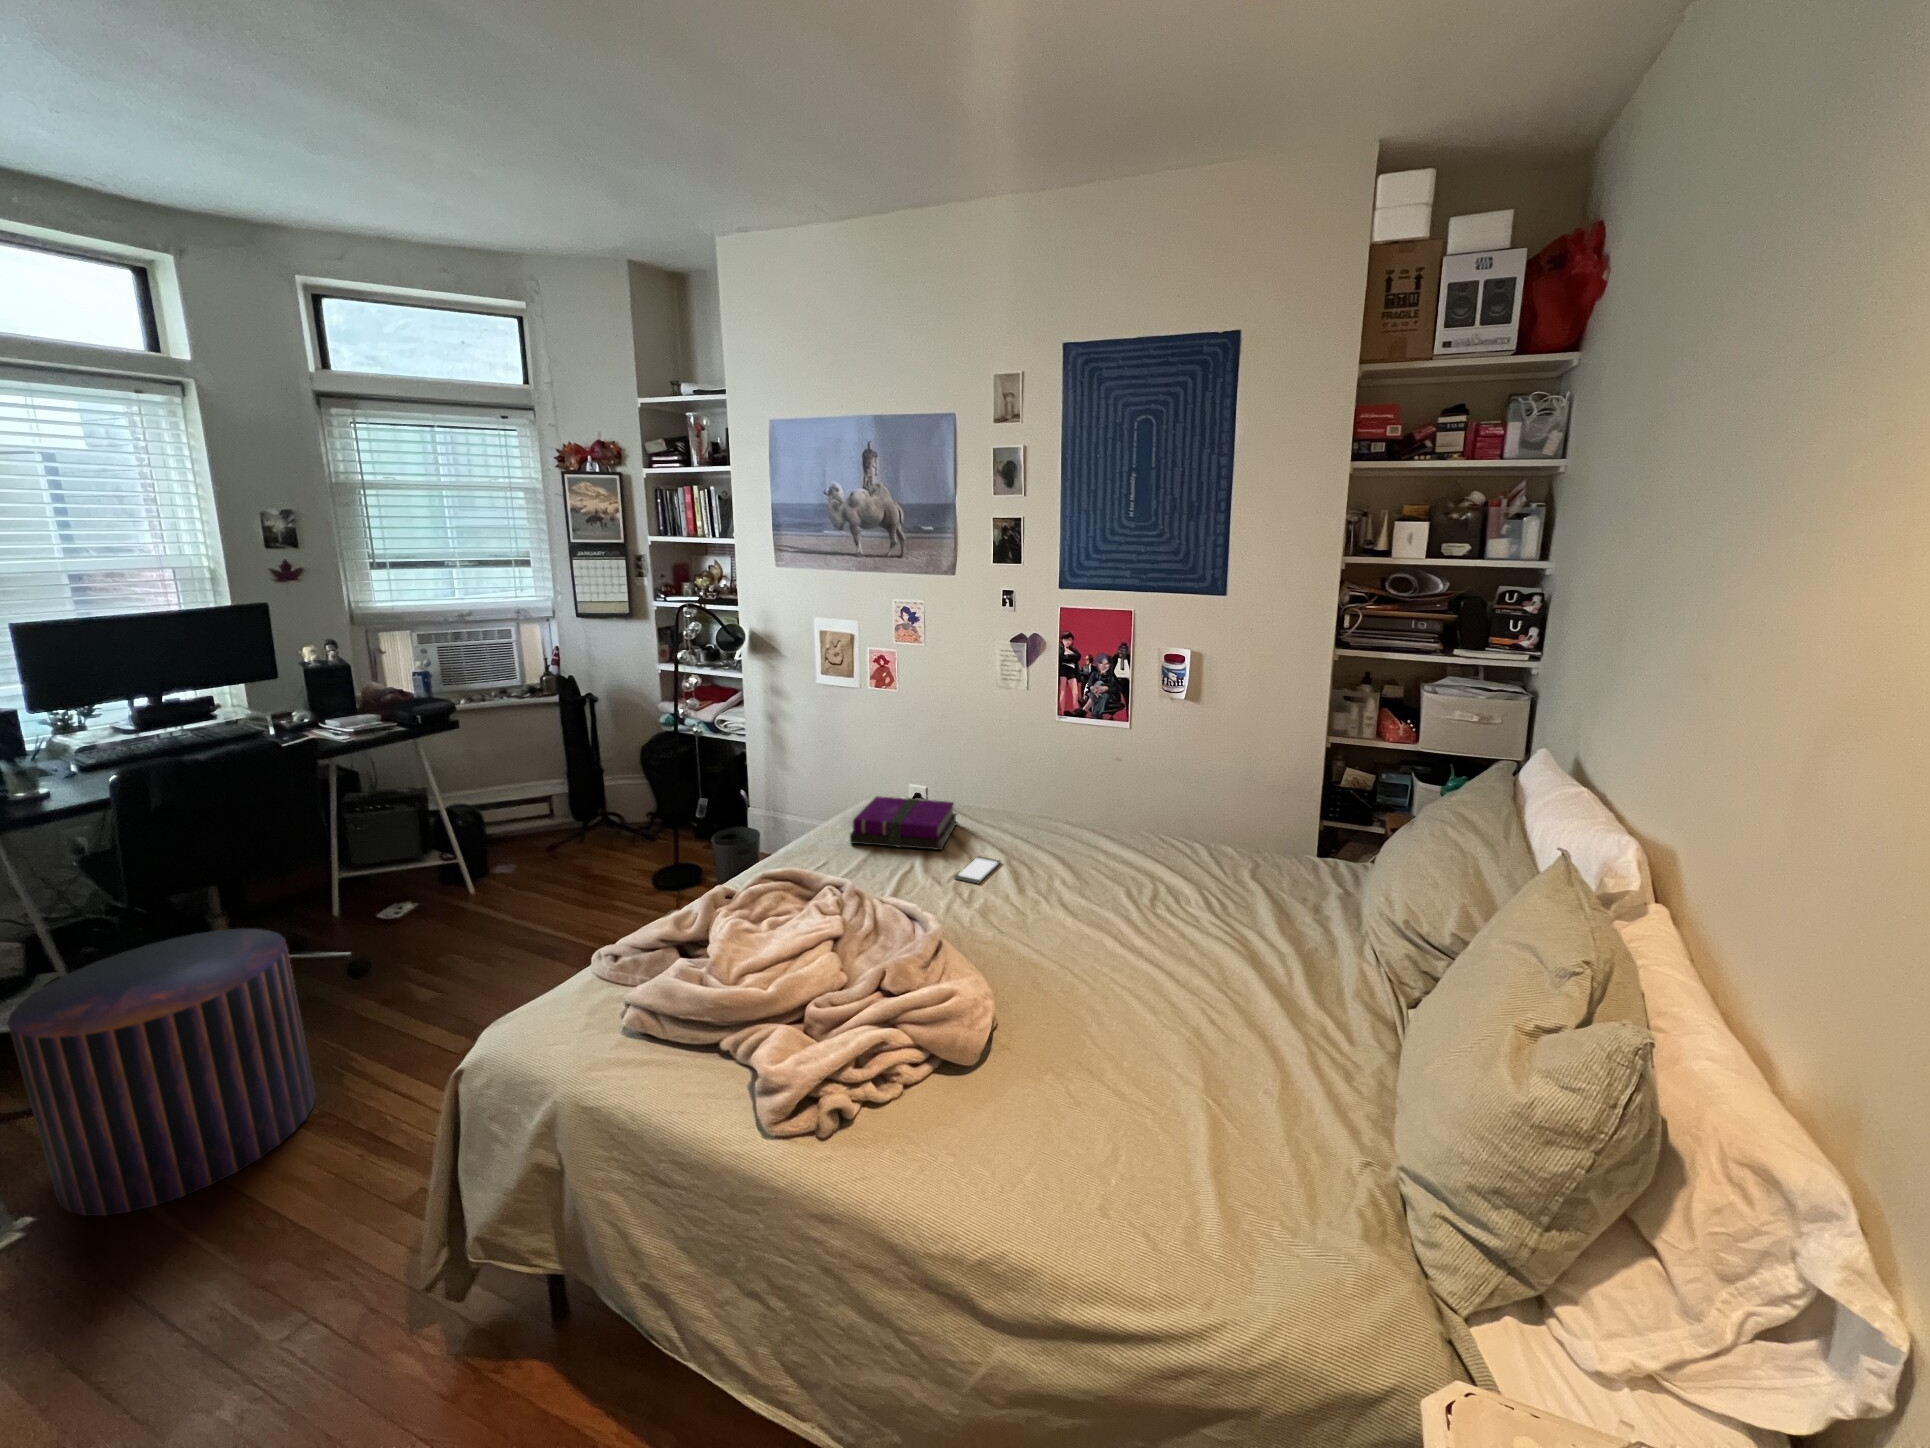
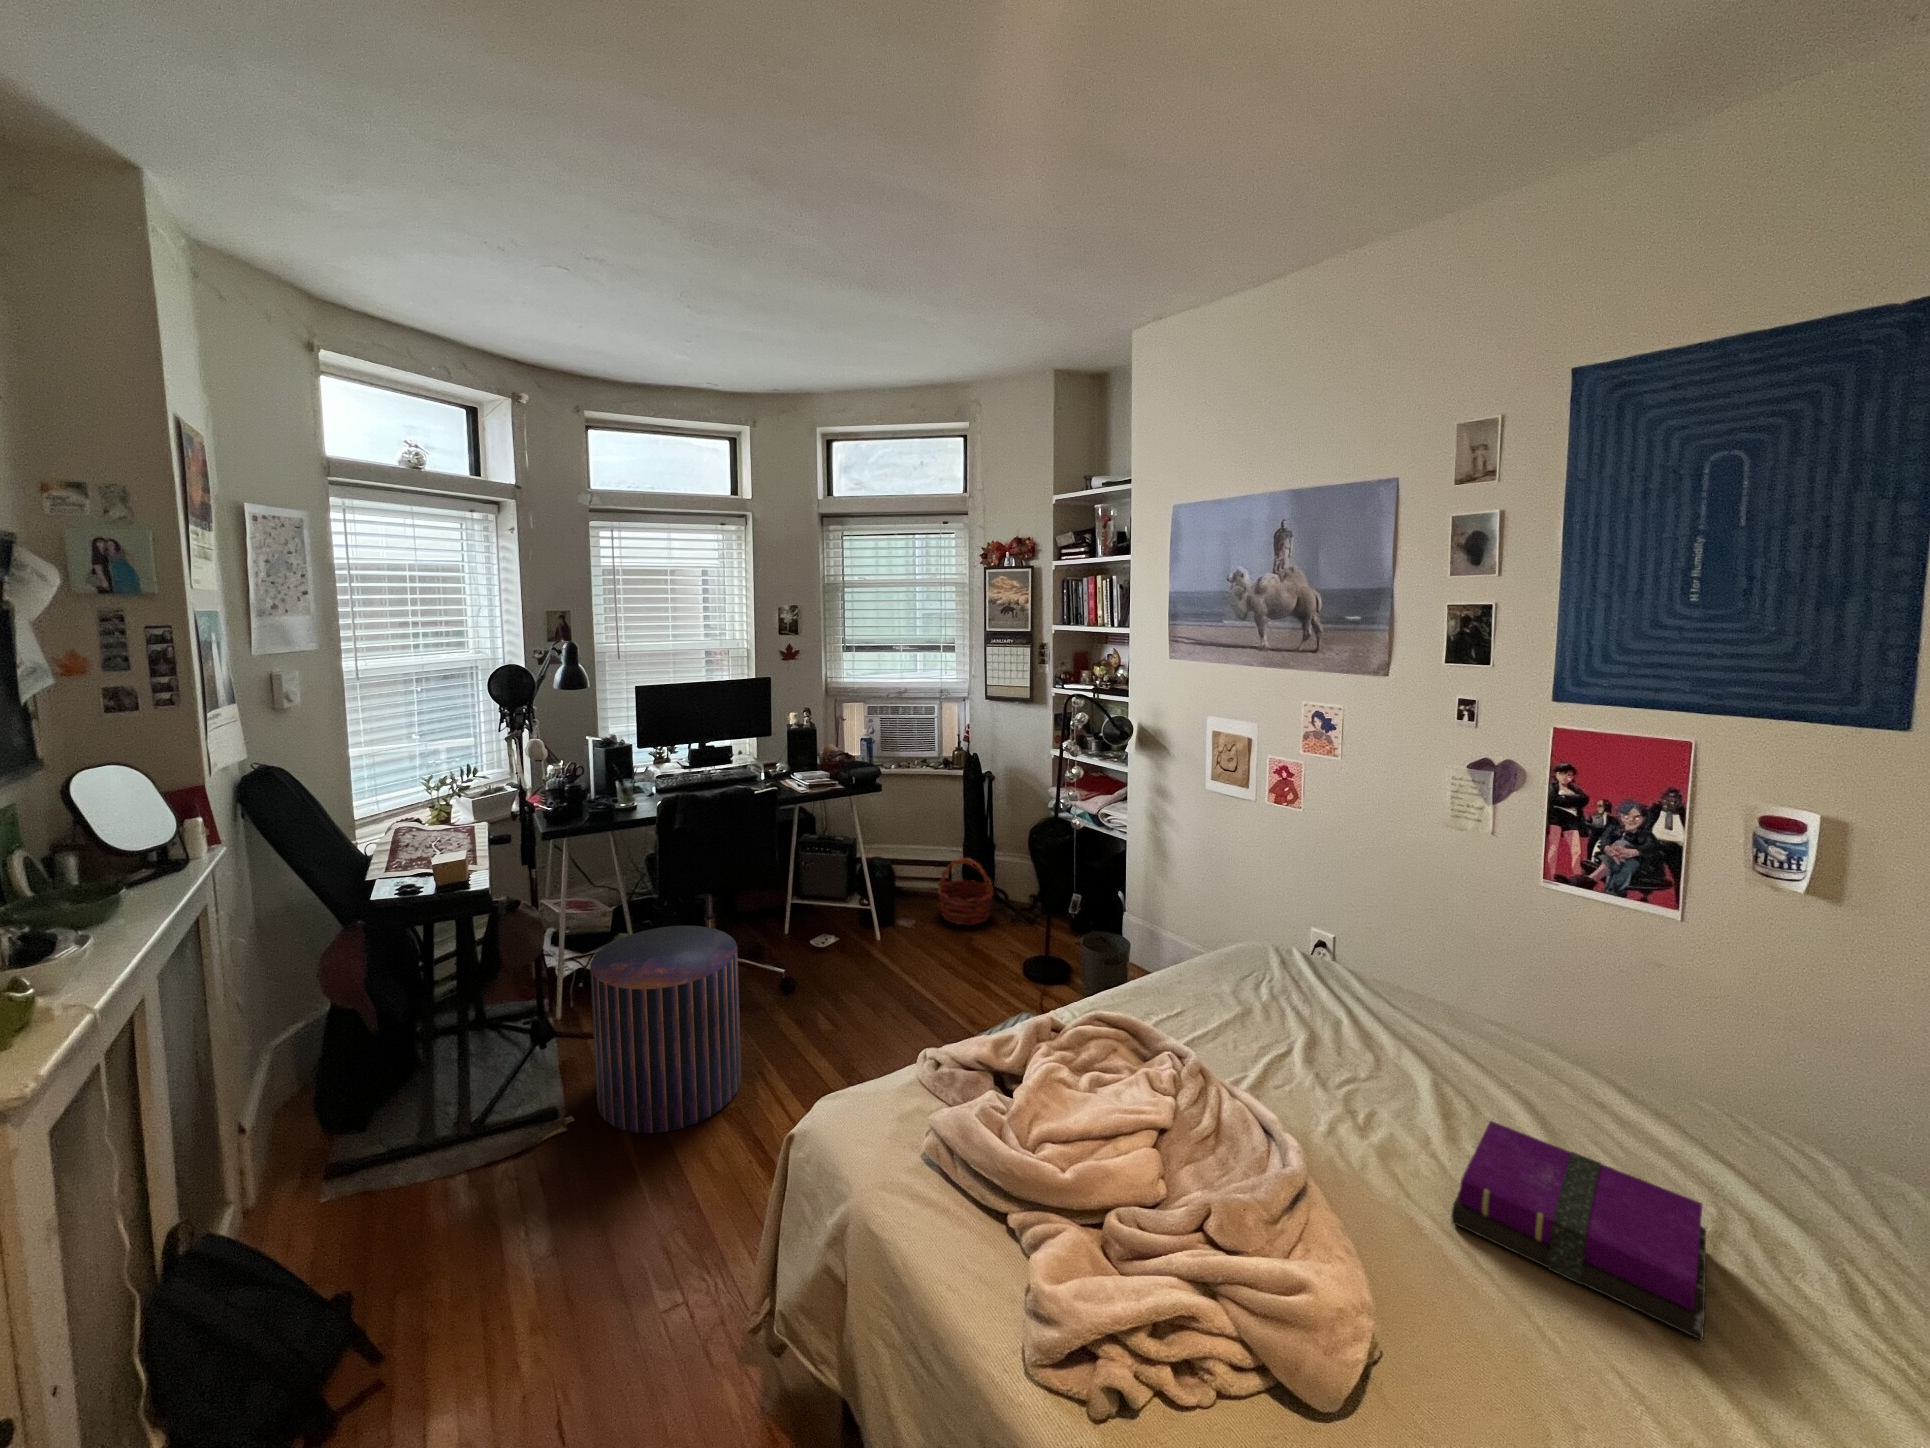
basket: none [541,790,610,861] -> present [938,858,993,925]
notebook: present [850,796,957,850] -> present [1452,1121,1706,1340]
smartphone: present [954,856,1000,883] -> none [1347,1063,1427,1107]

